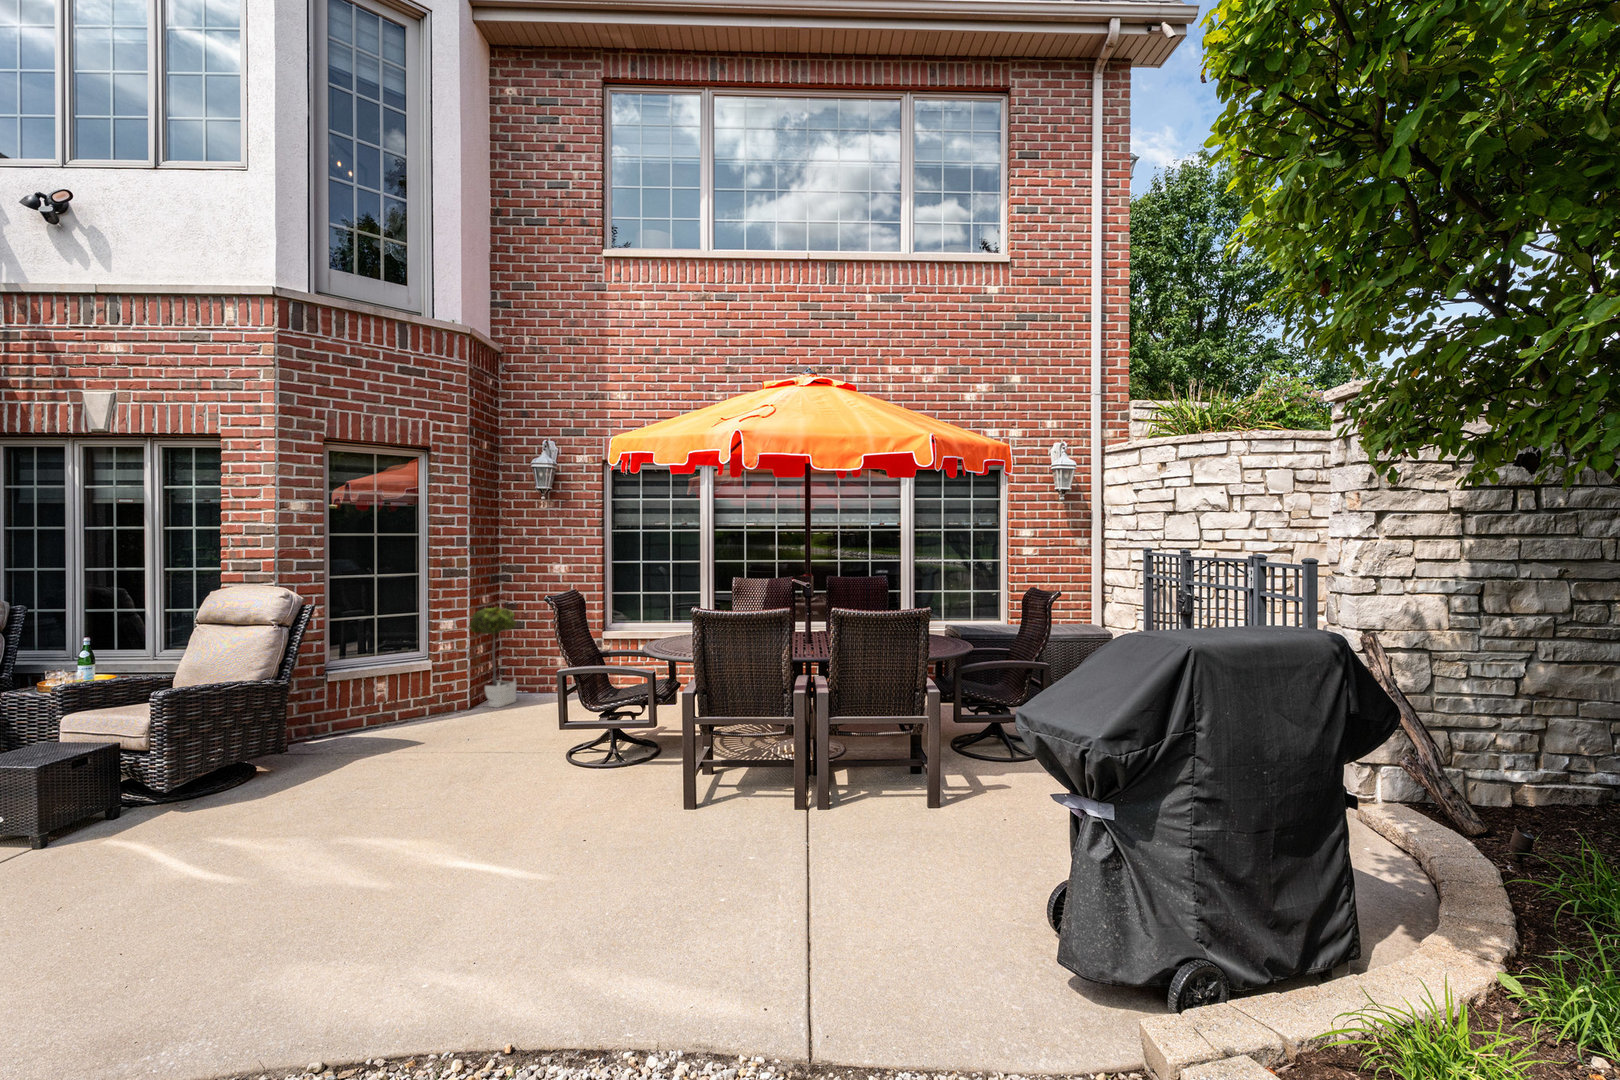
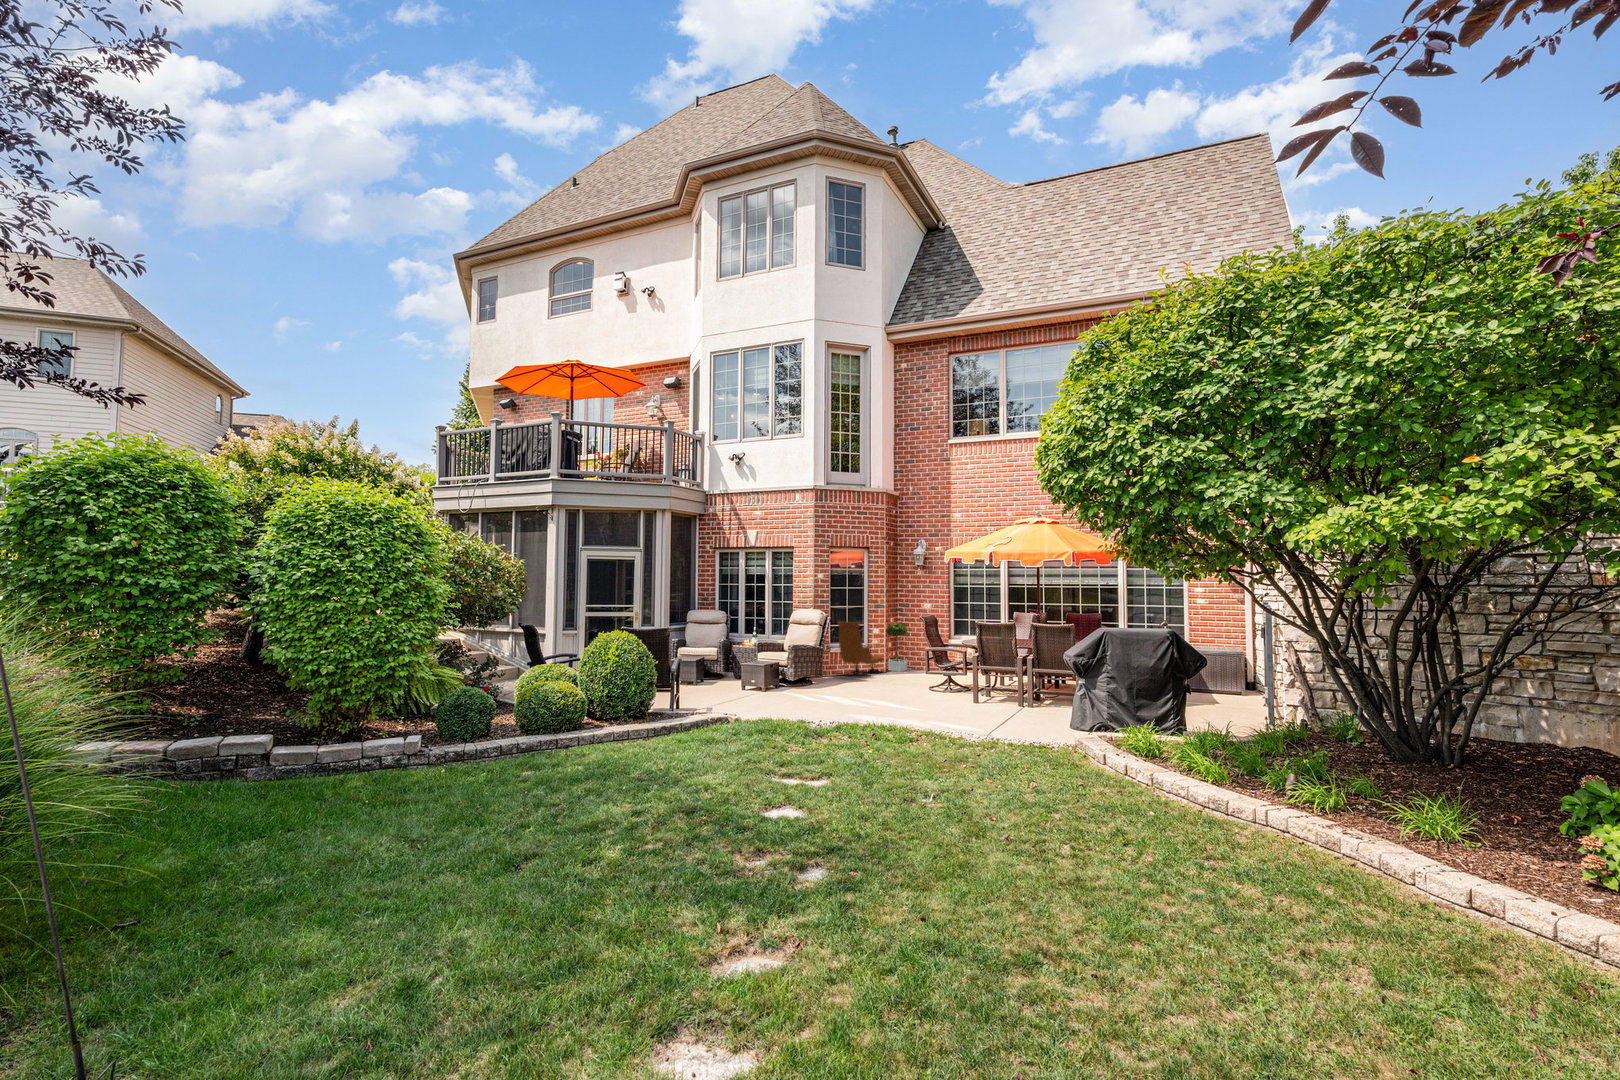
lounge chair: none [335,611,464,745] -> present [838,621,884,674]

